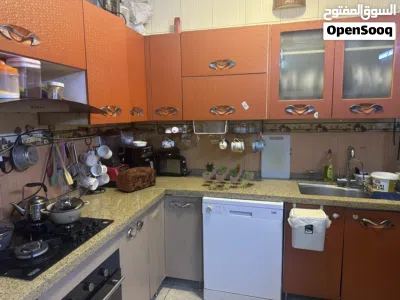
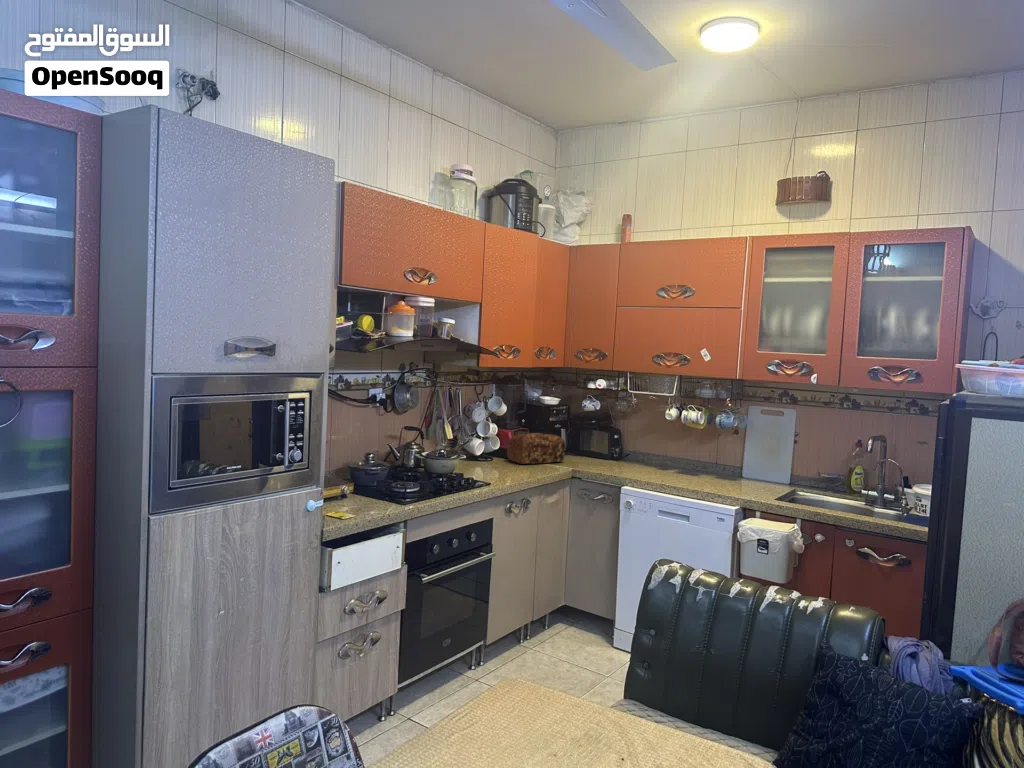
succulent plant: present [203,163,254,187] -> none [627,437,716,482]

